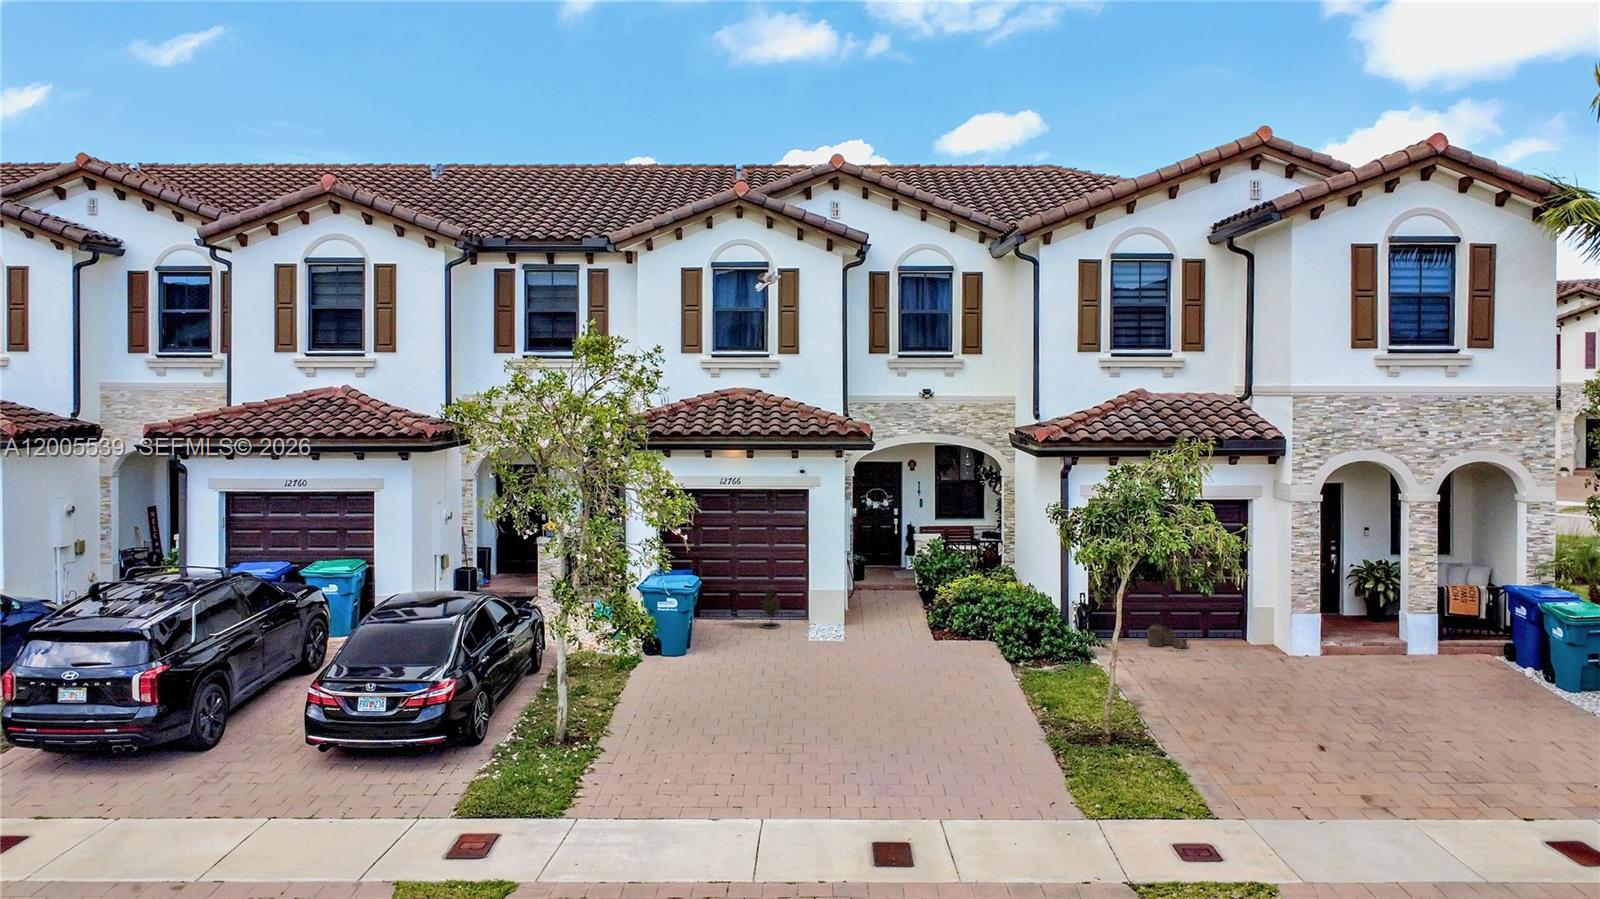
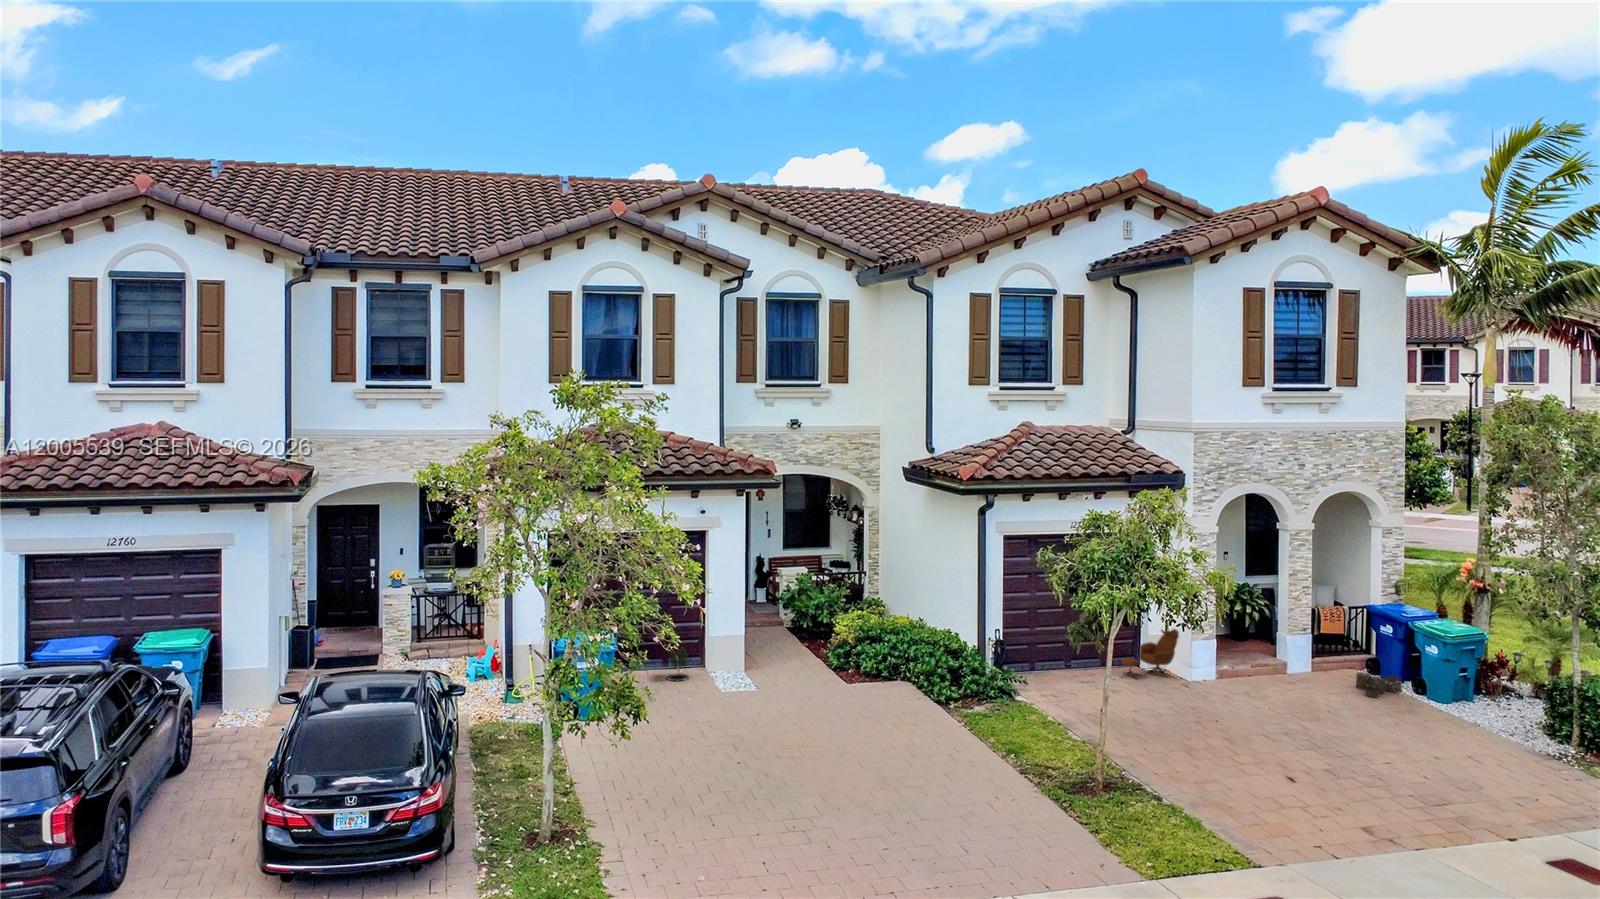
lounge chair: none [1215,599,1281,651] -> present [1121,629,1179,675]
woven basket: present [1148,624,1187,648] -> present [1356,672,1402,698]

